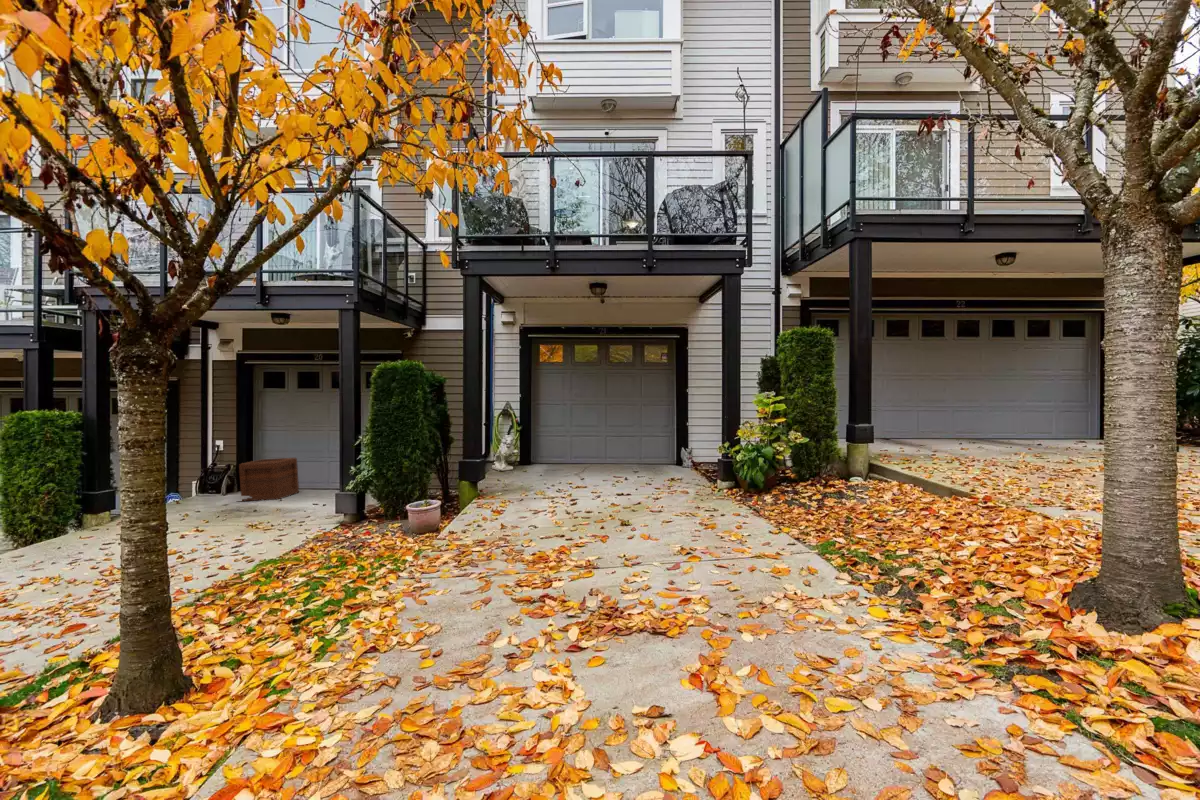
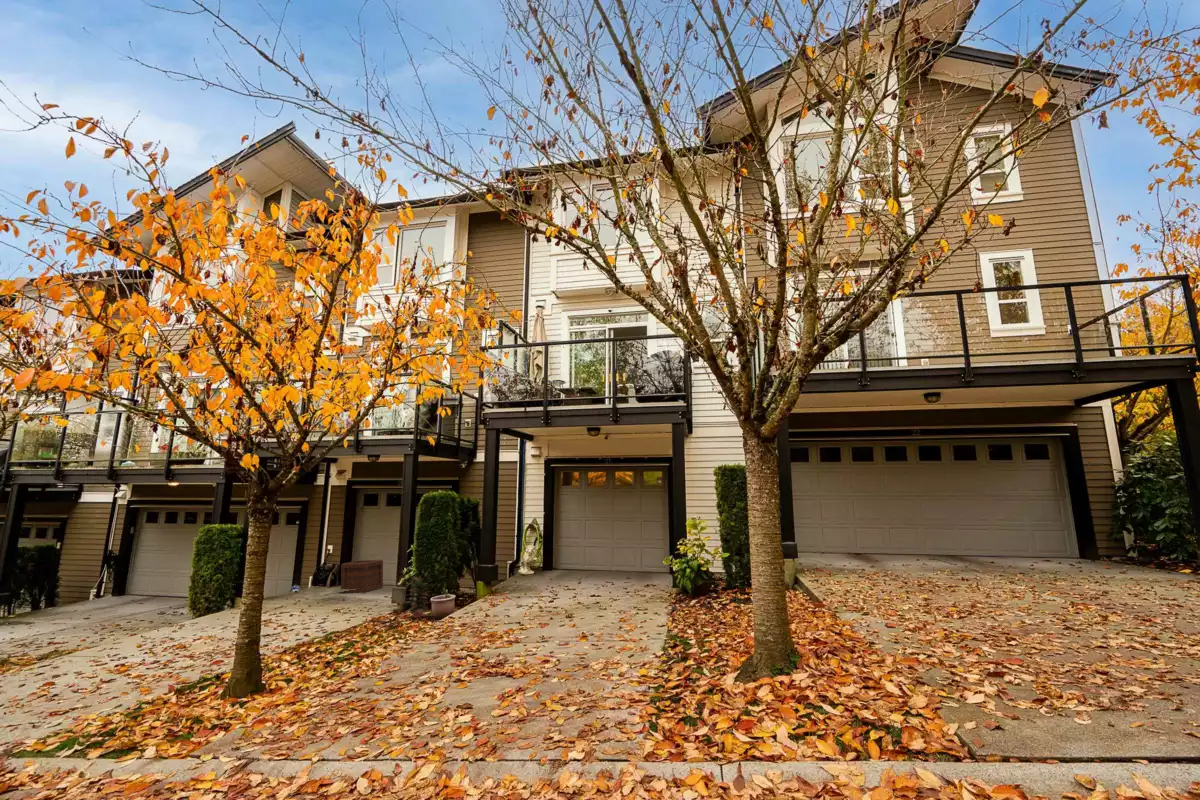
decorative plant: none [361,477,401,532] -> present [407,578,431,618]

